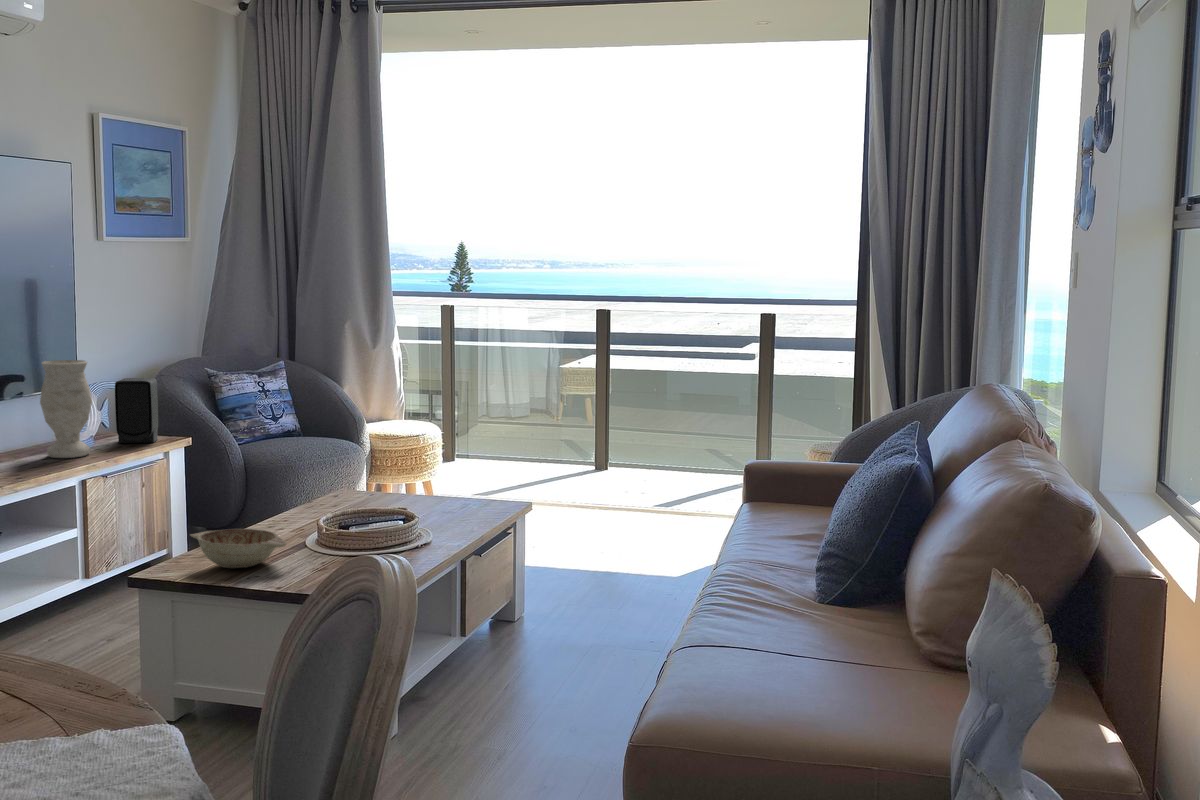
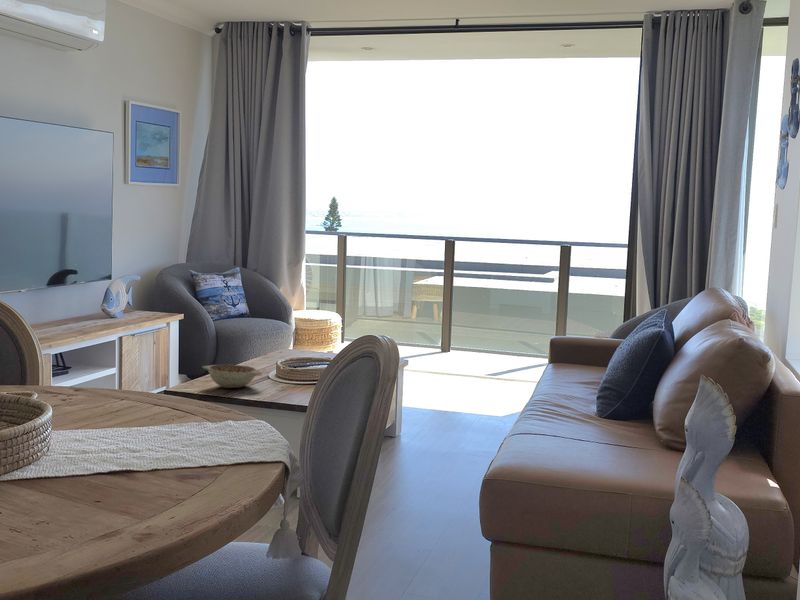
vase: present [40,360,92,458] -> none [93,260,126,323]
speaker: present [115,378,158,443] -> none [138,274,163,316]

